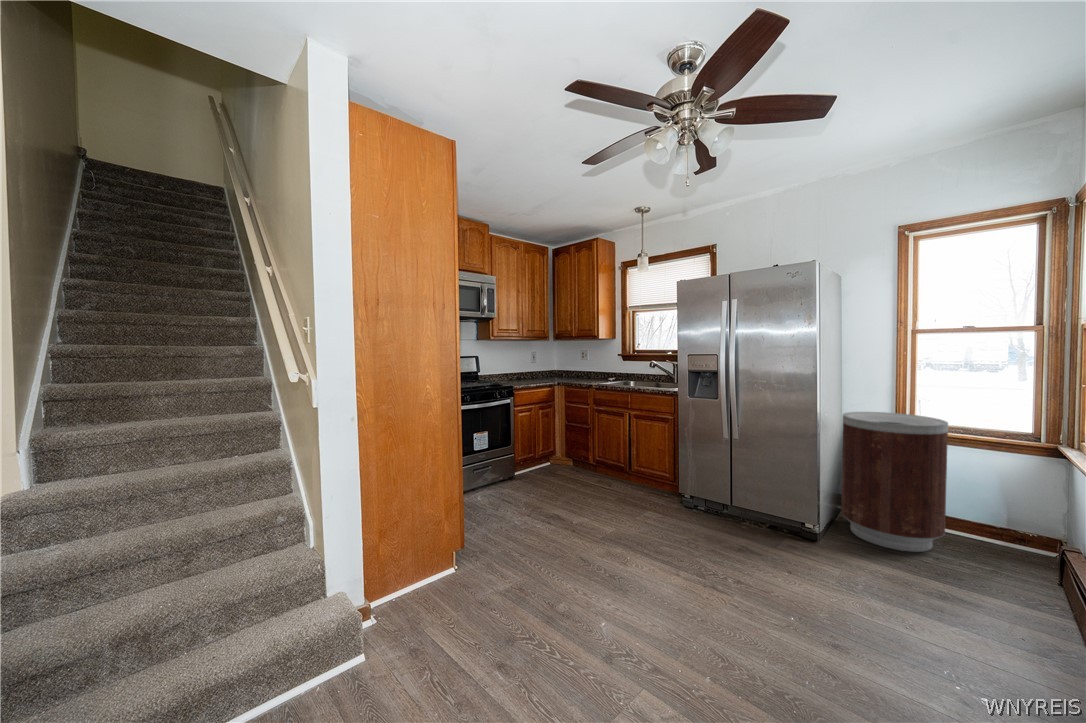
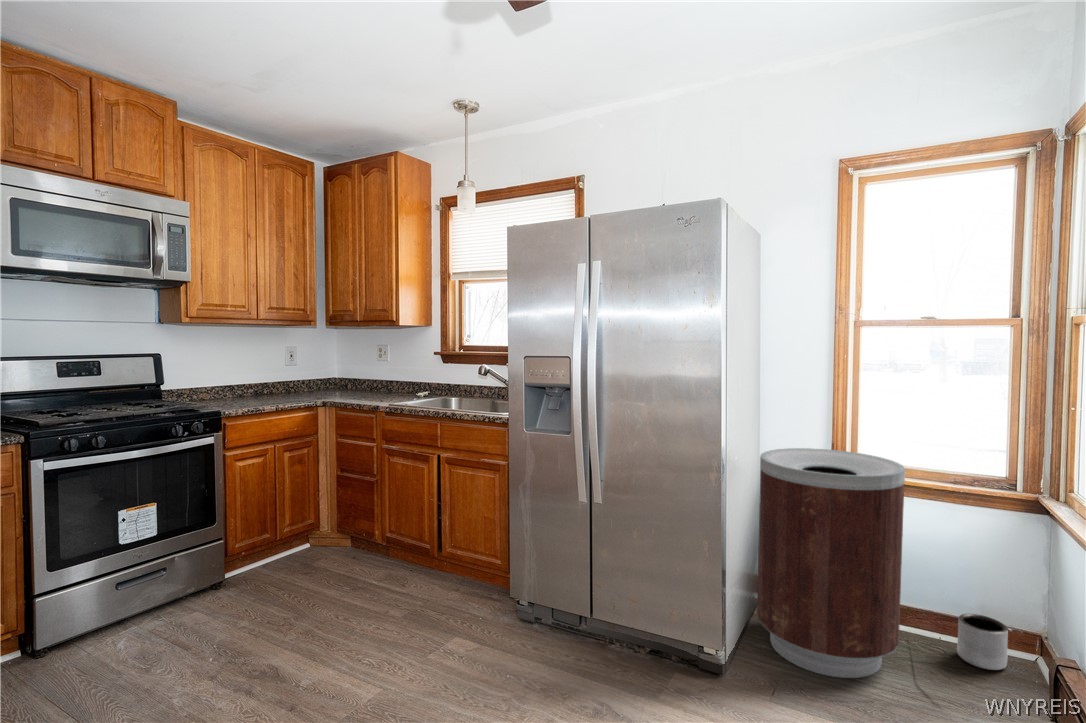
planter: none [992,522,1032,557] -> present [957,614,1008,670]

